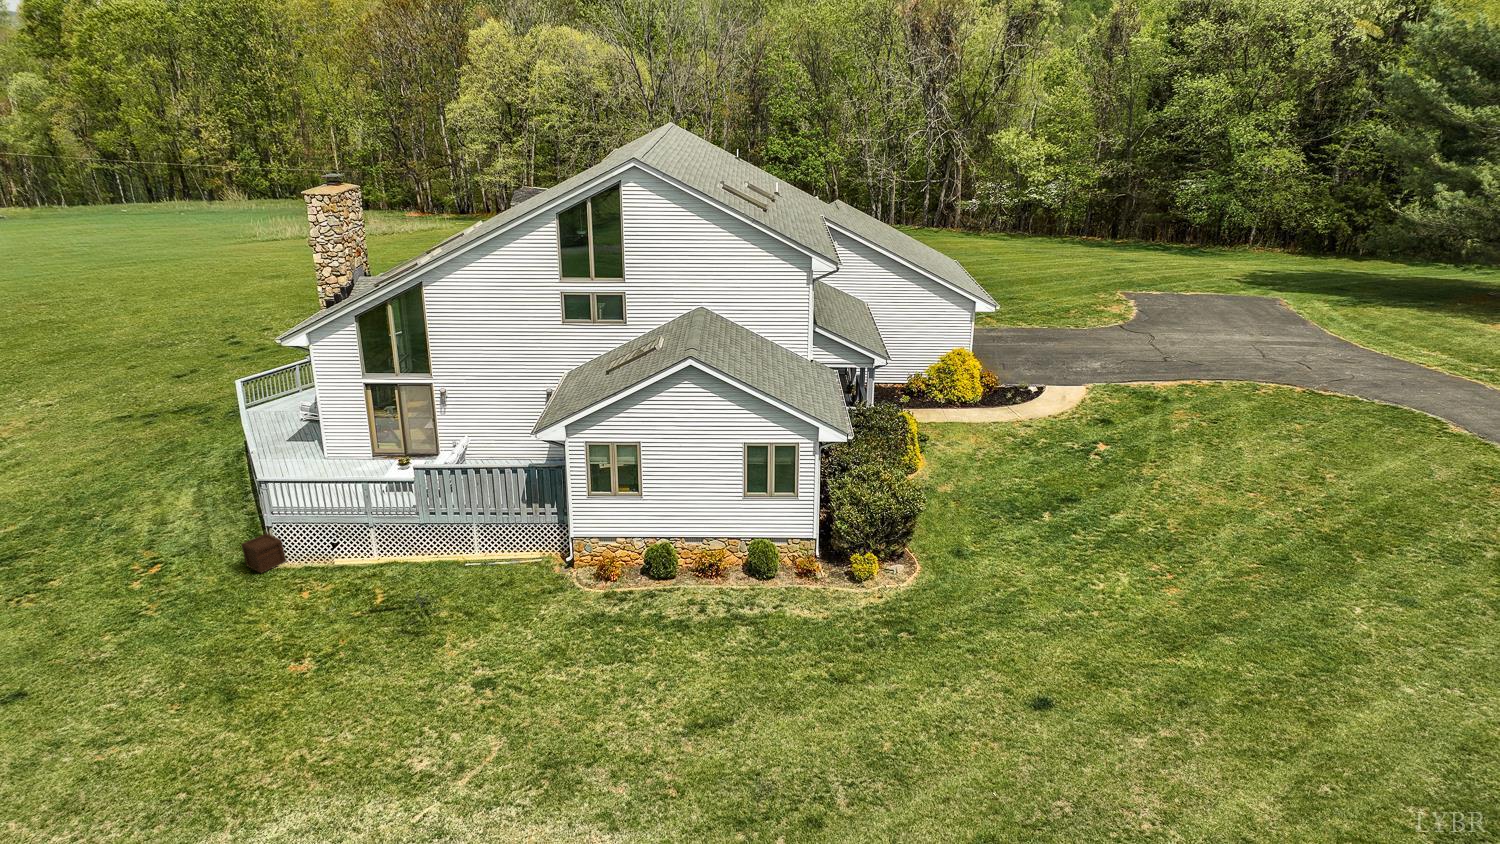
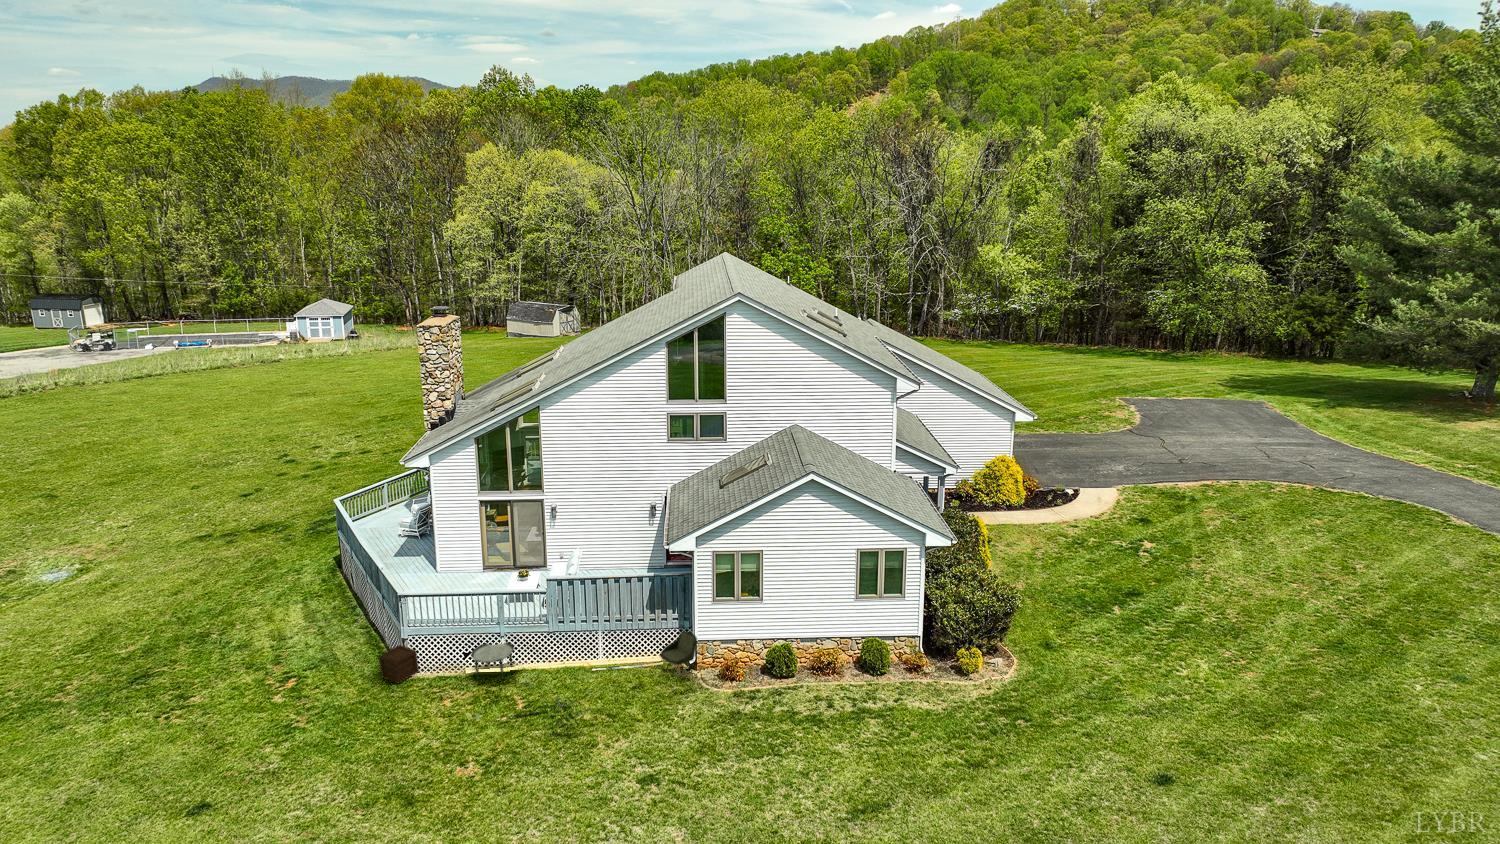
lounge chair: none [534,527,578,578] -> present [660,631,697,670]
round table: none [335,532,385,573] -> present [471,641,514,680]

